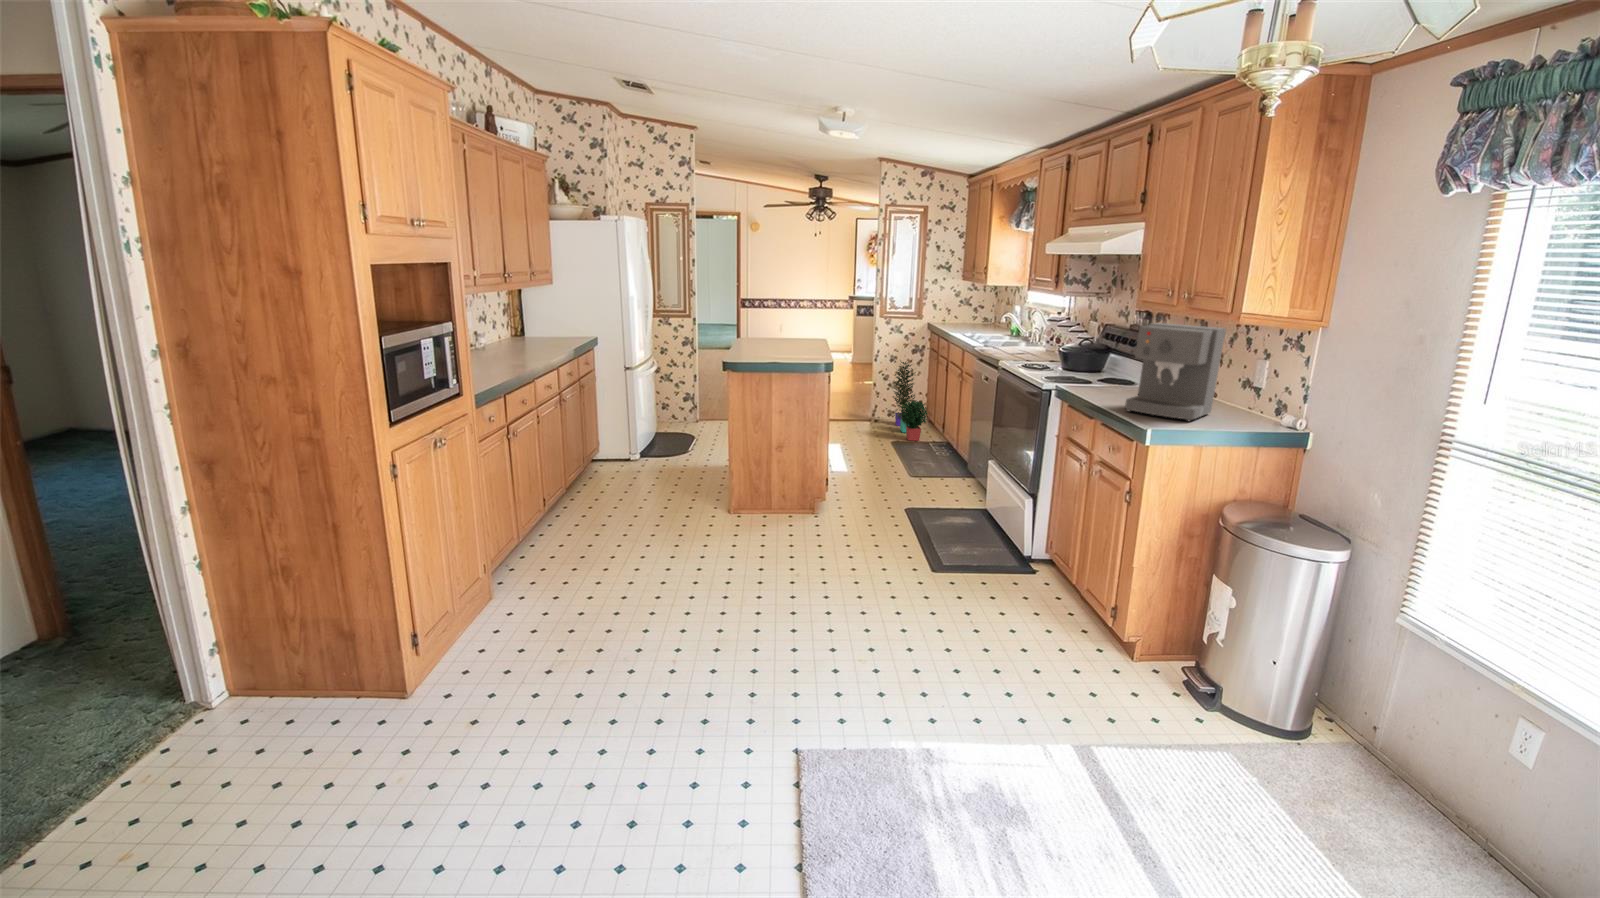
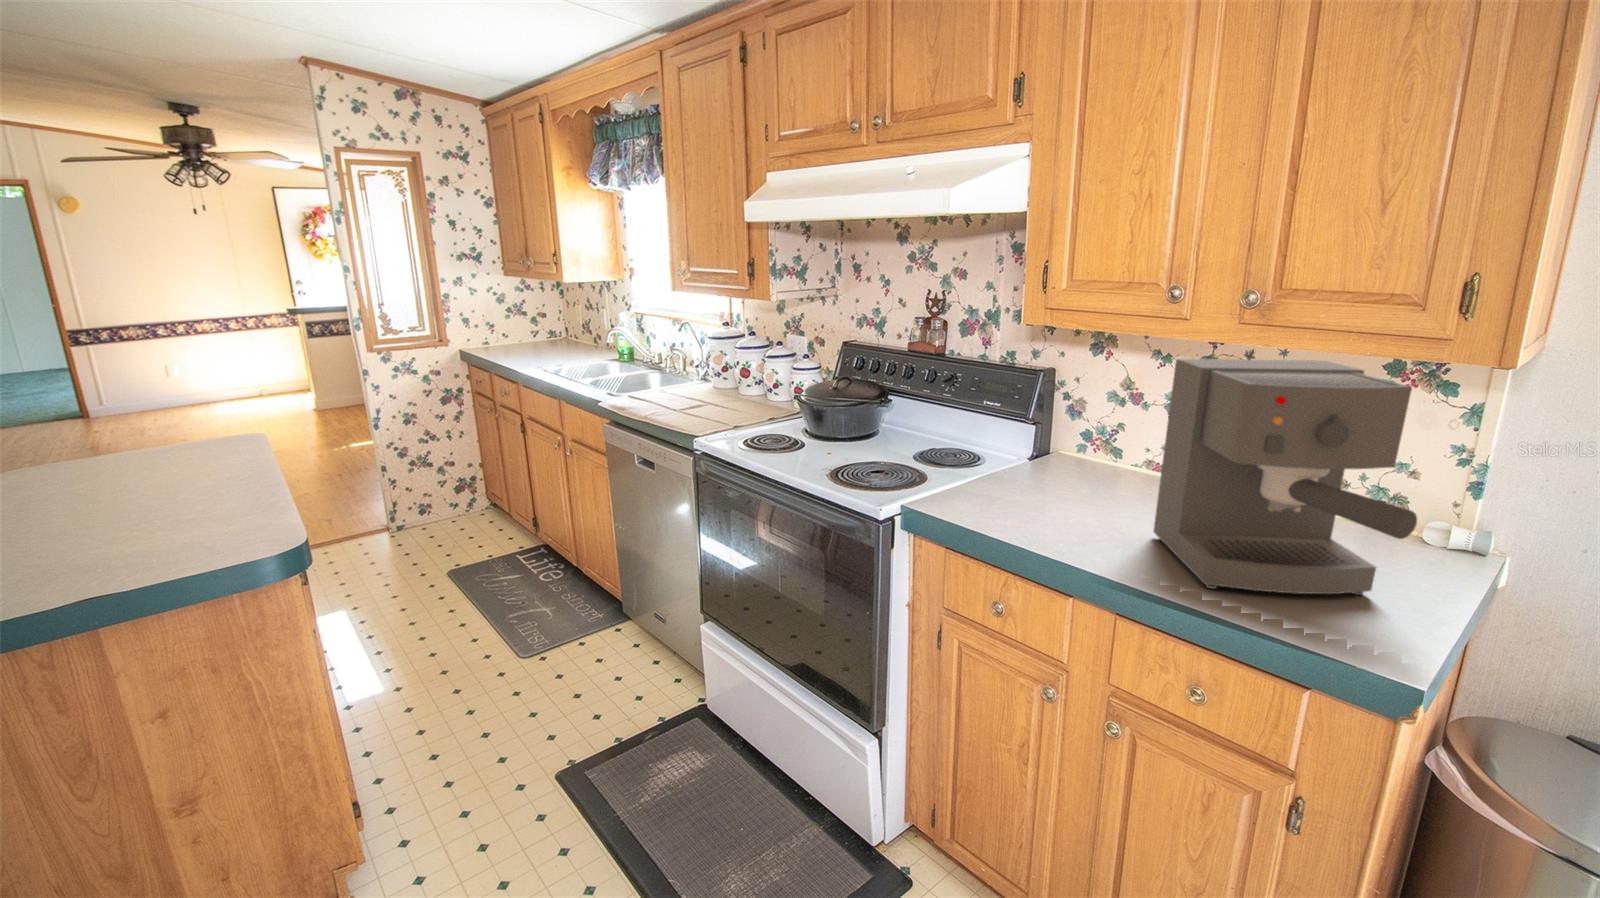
potted plant: present [893,362,927,441] -> none [416,418,505,560]

